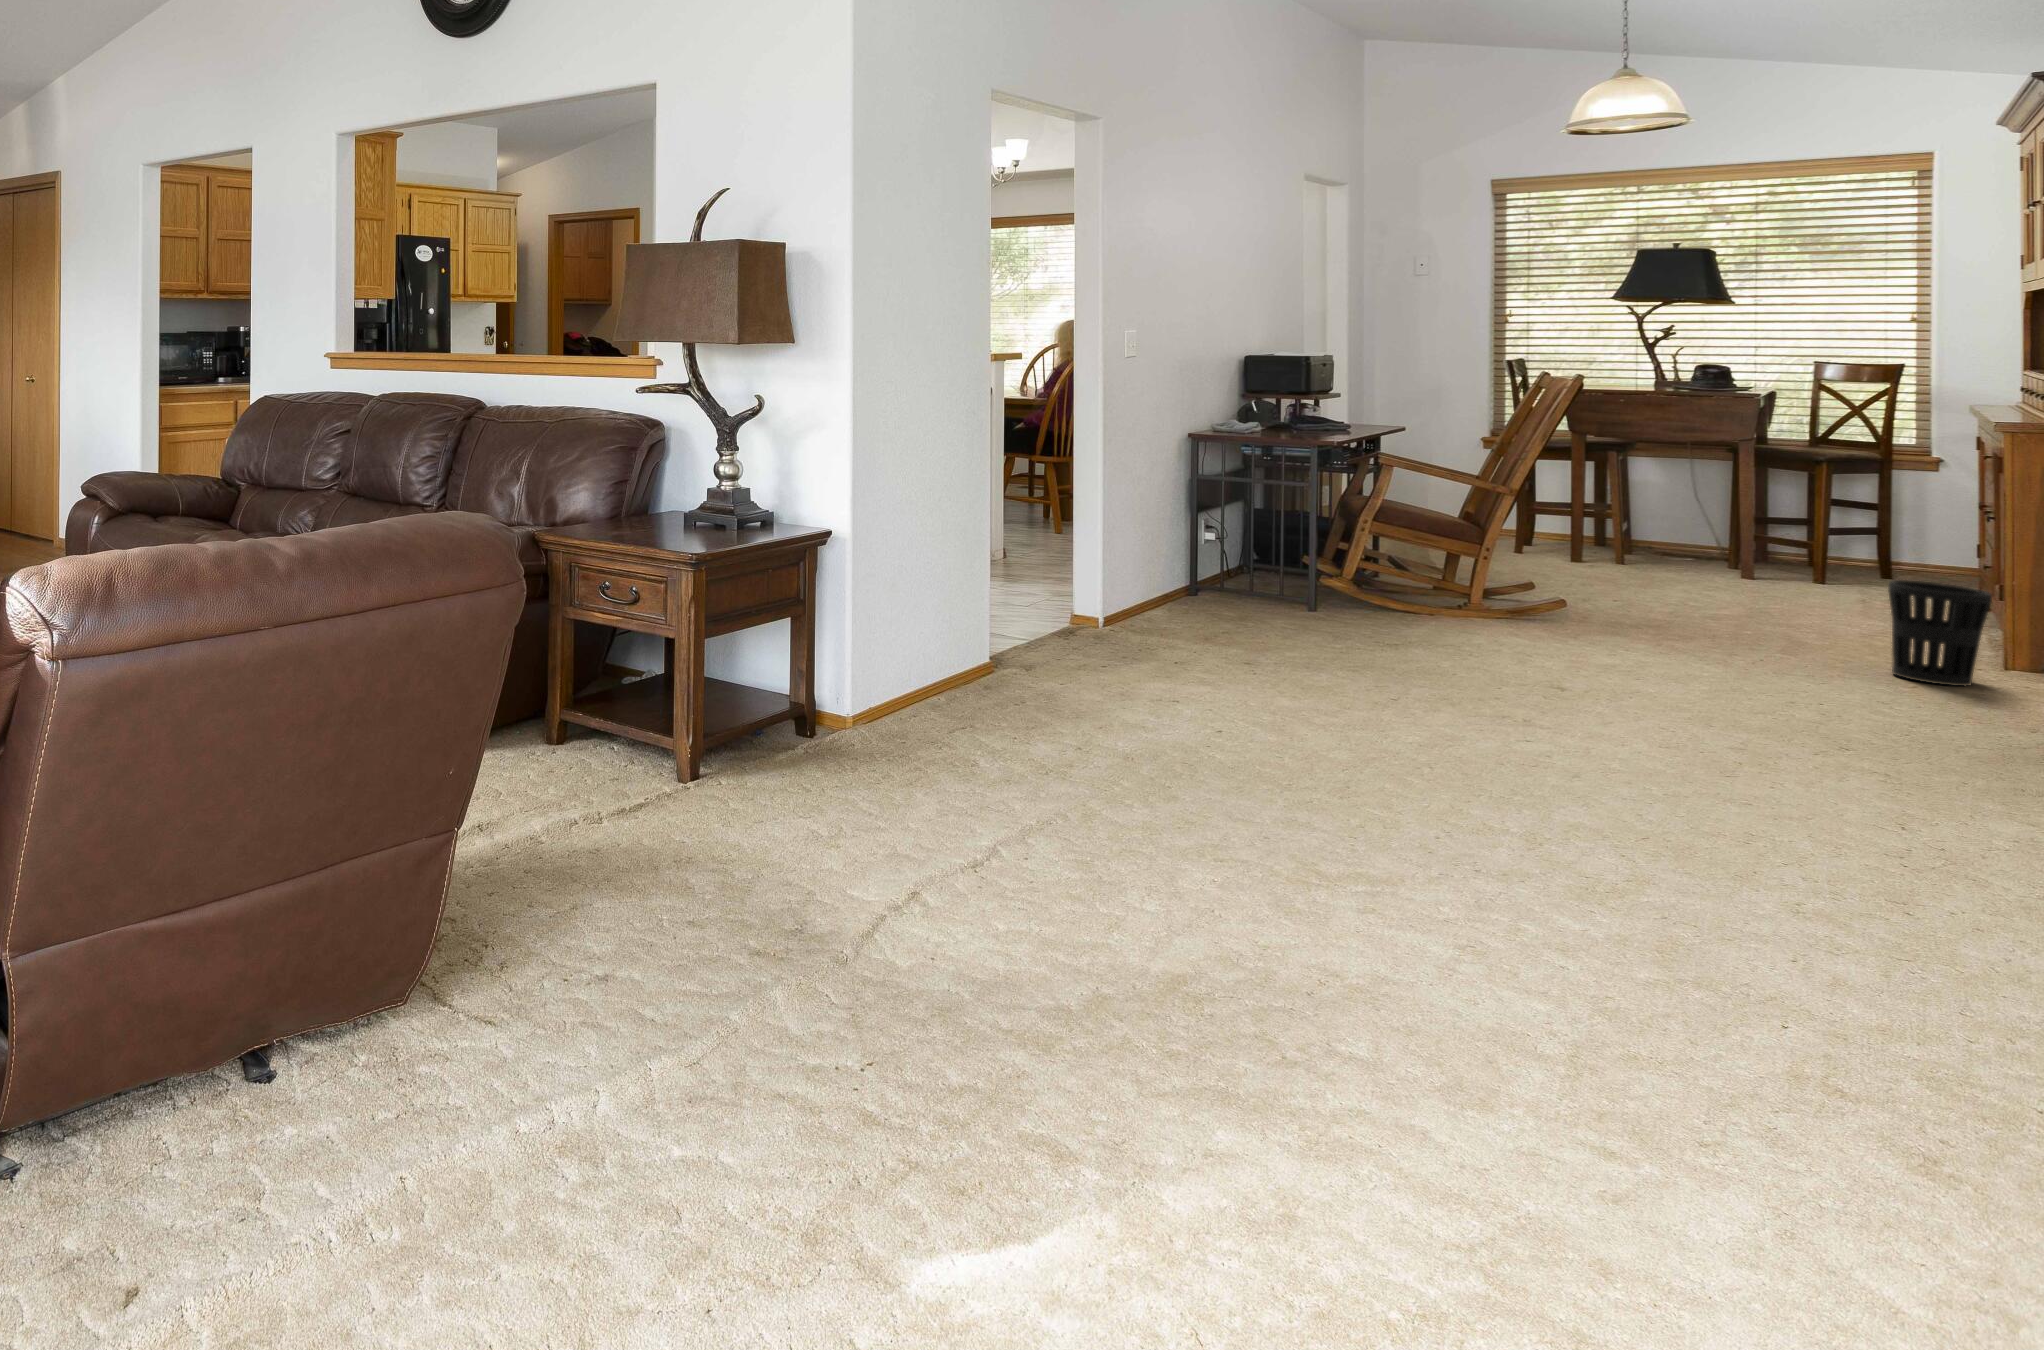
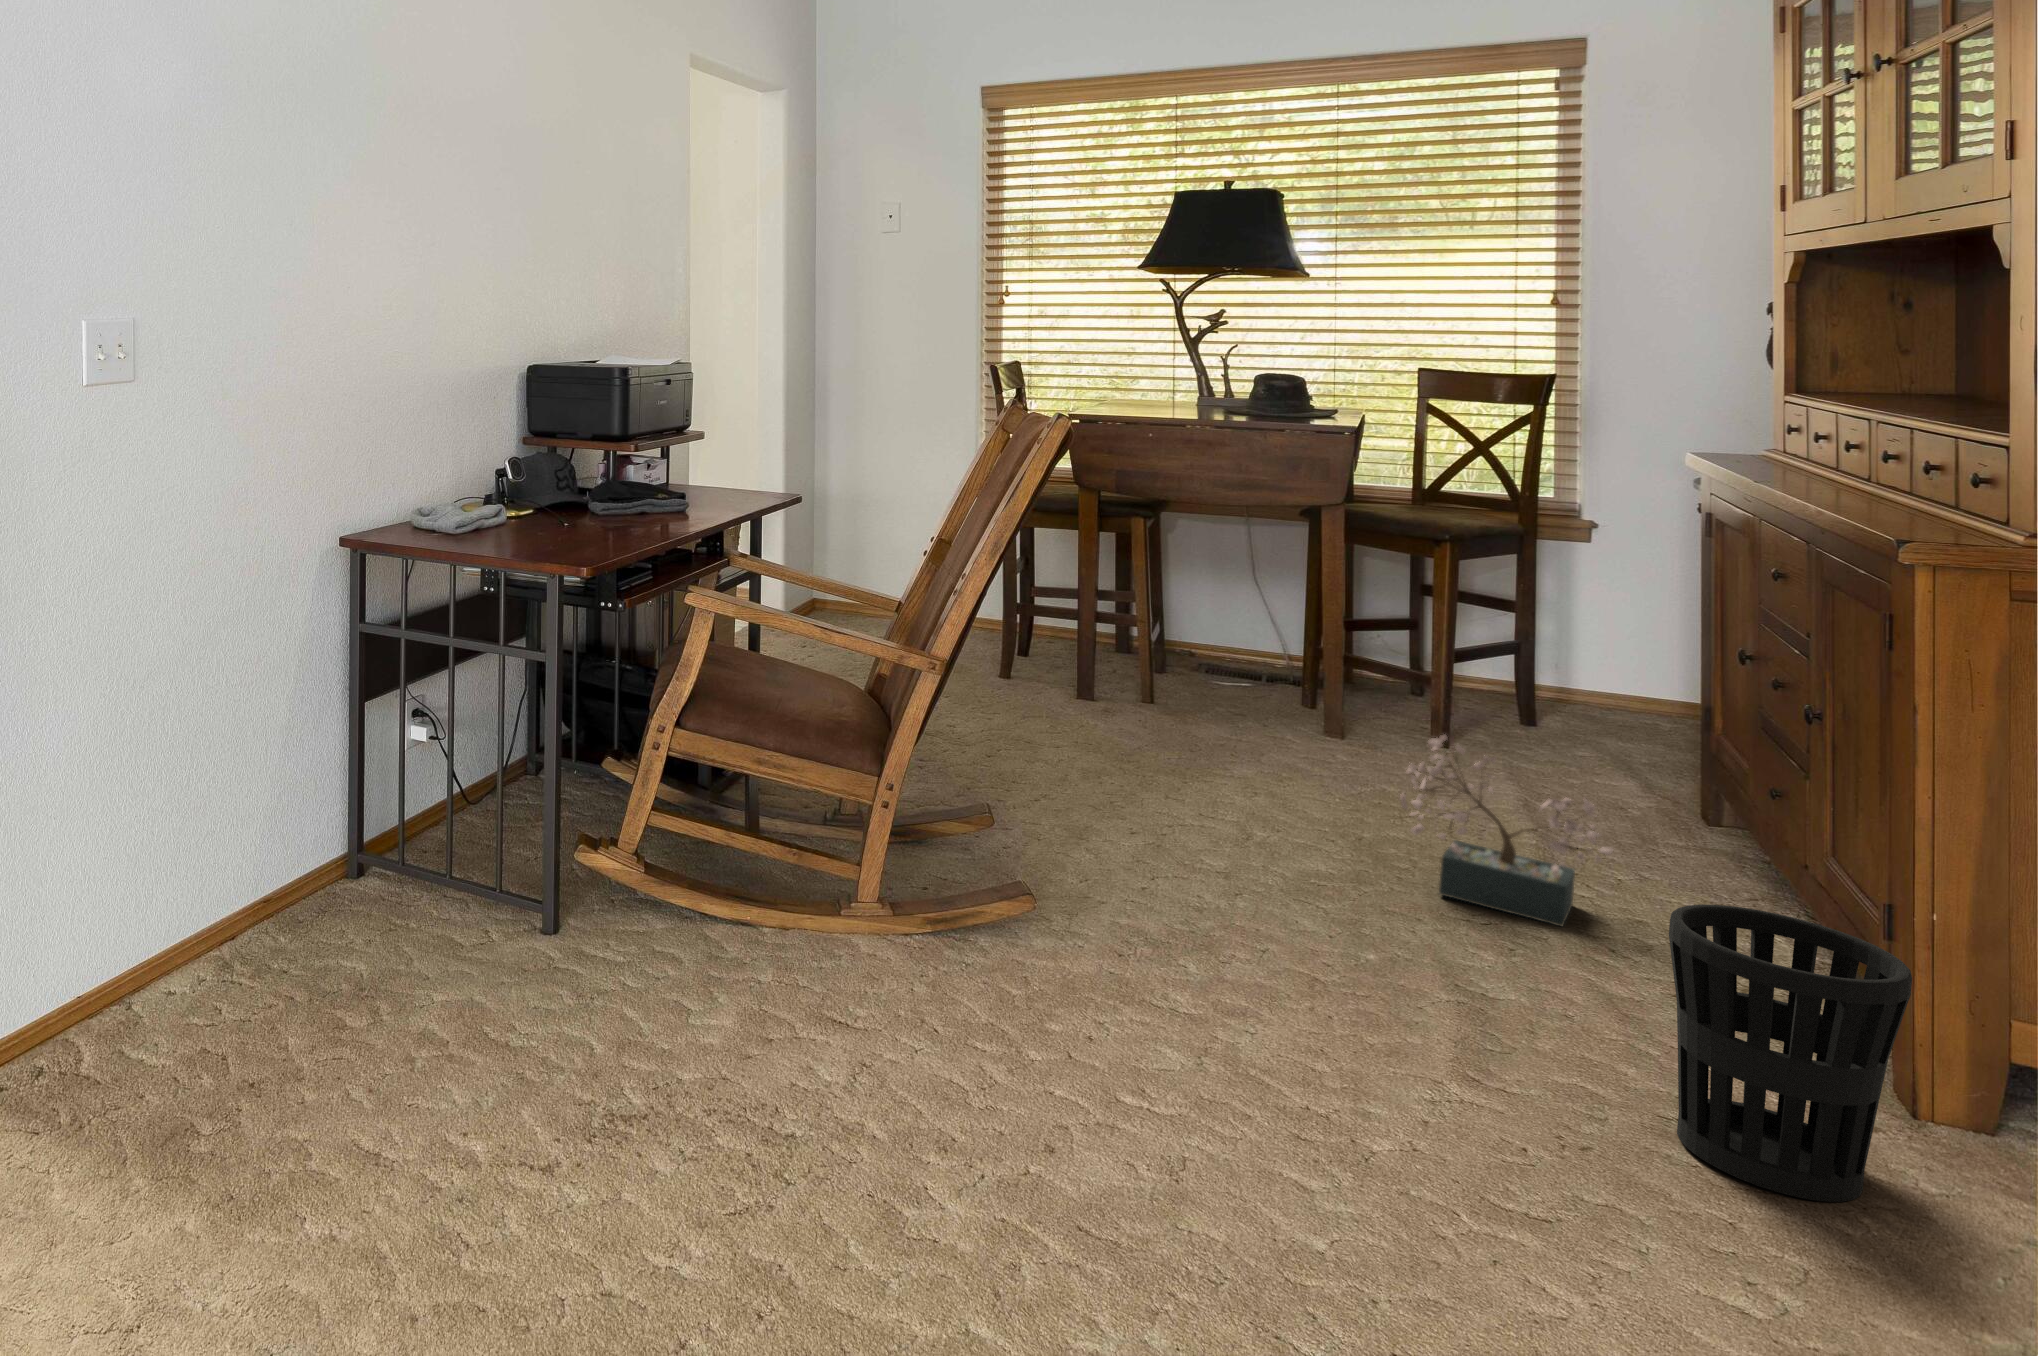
decorative plant: none [1779,545,1897,634] -> present [1400,735,1613,926]

